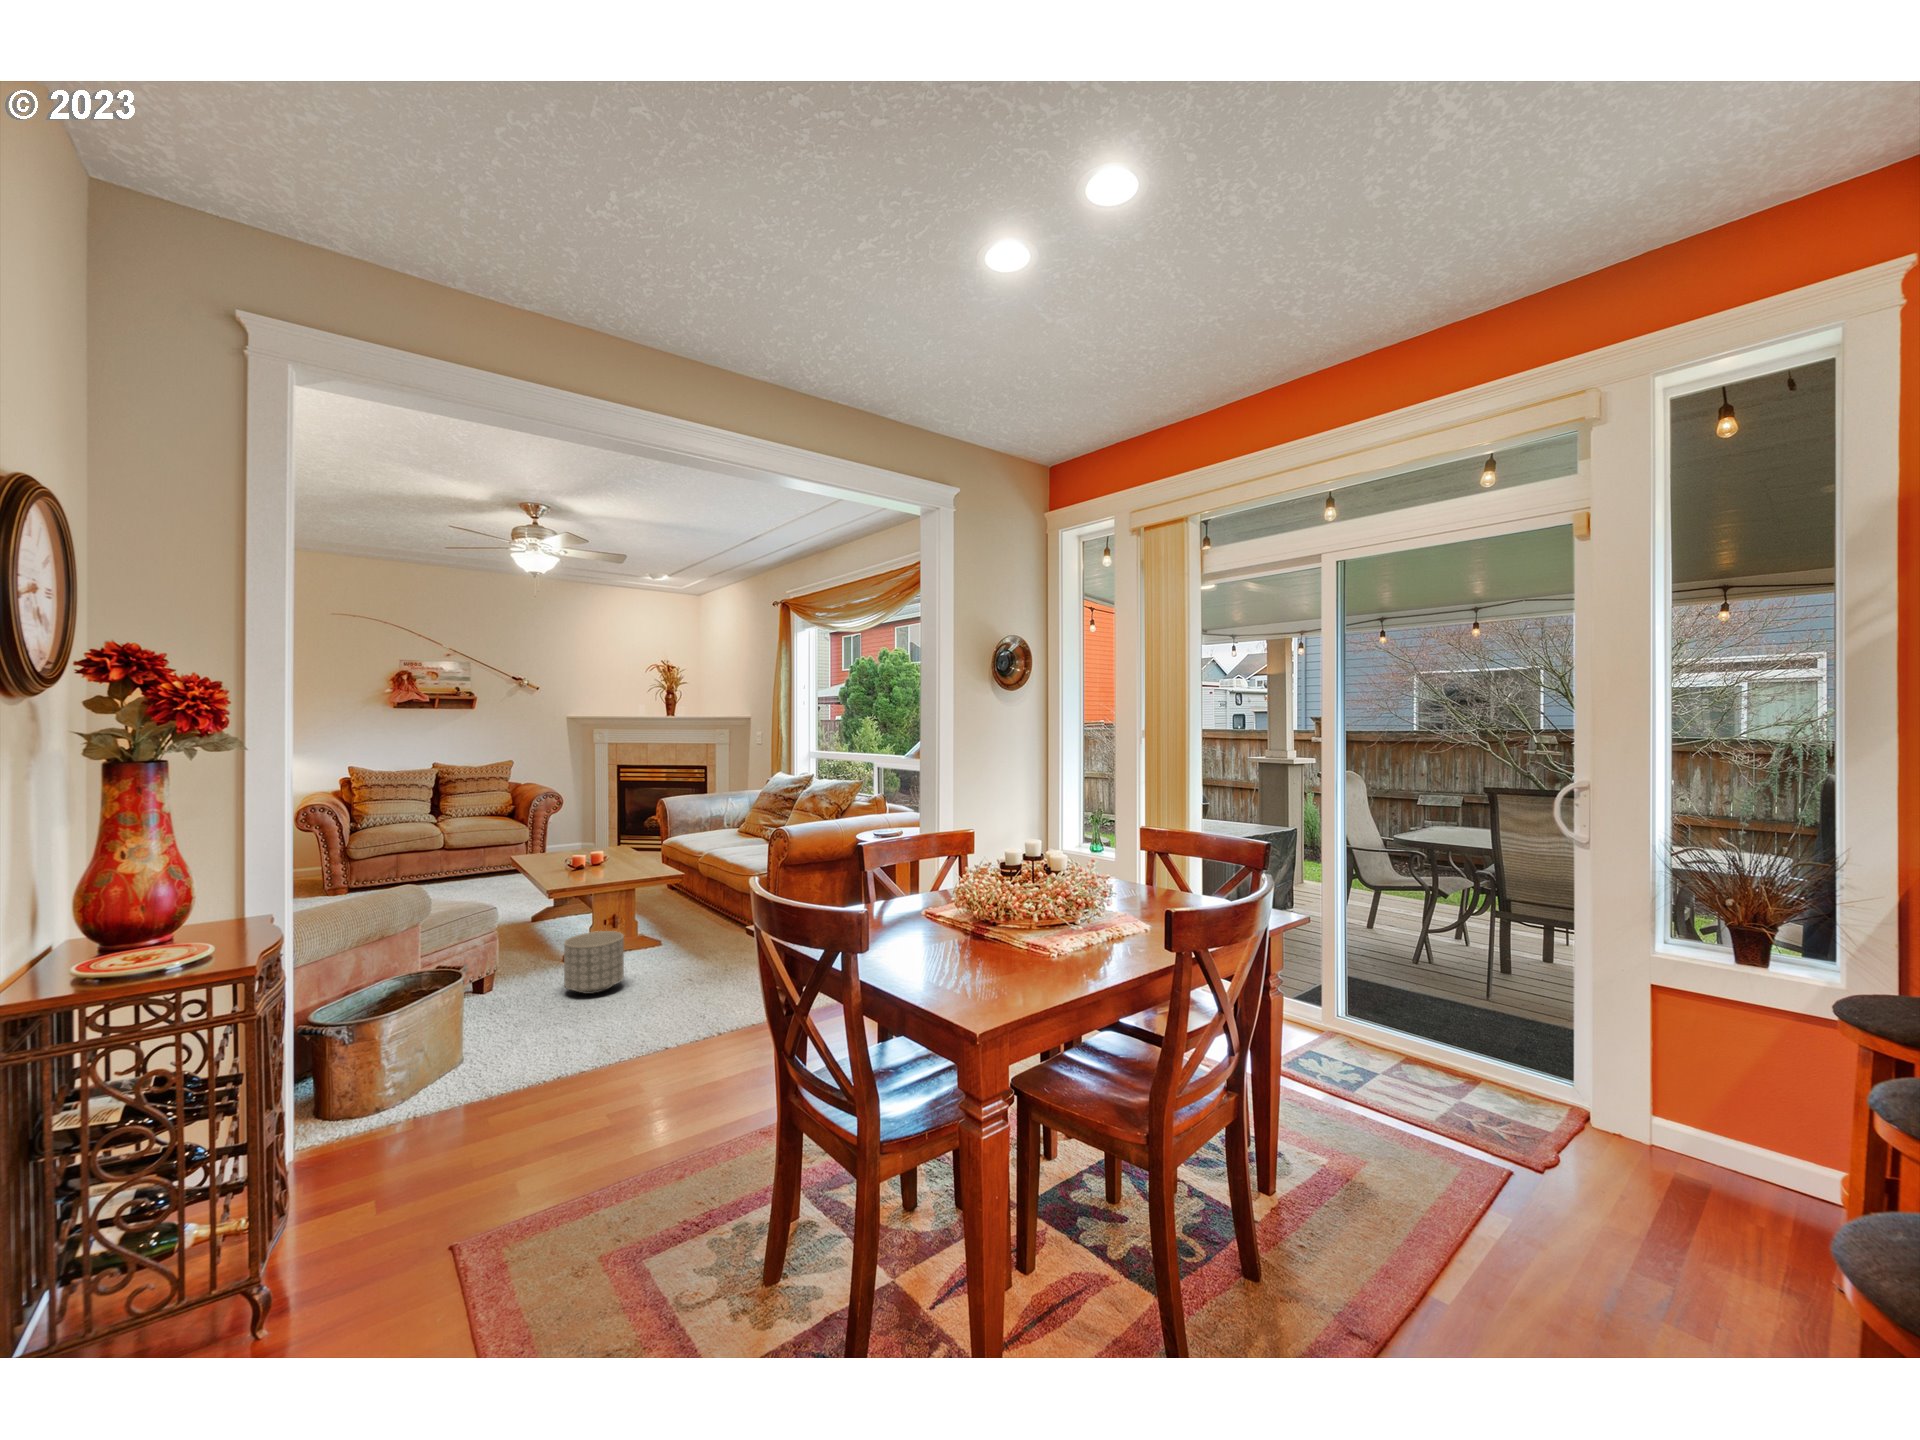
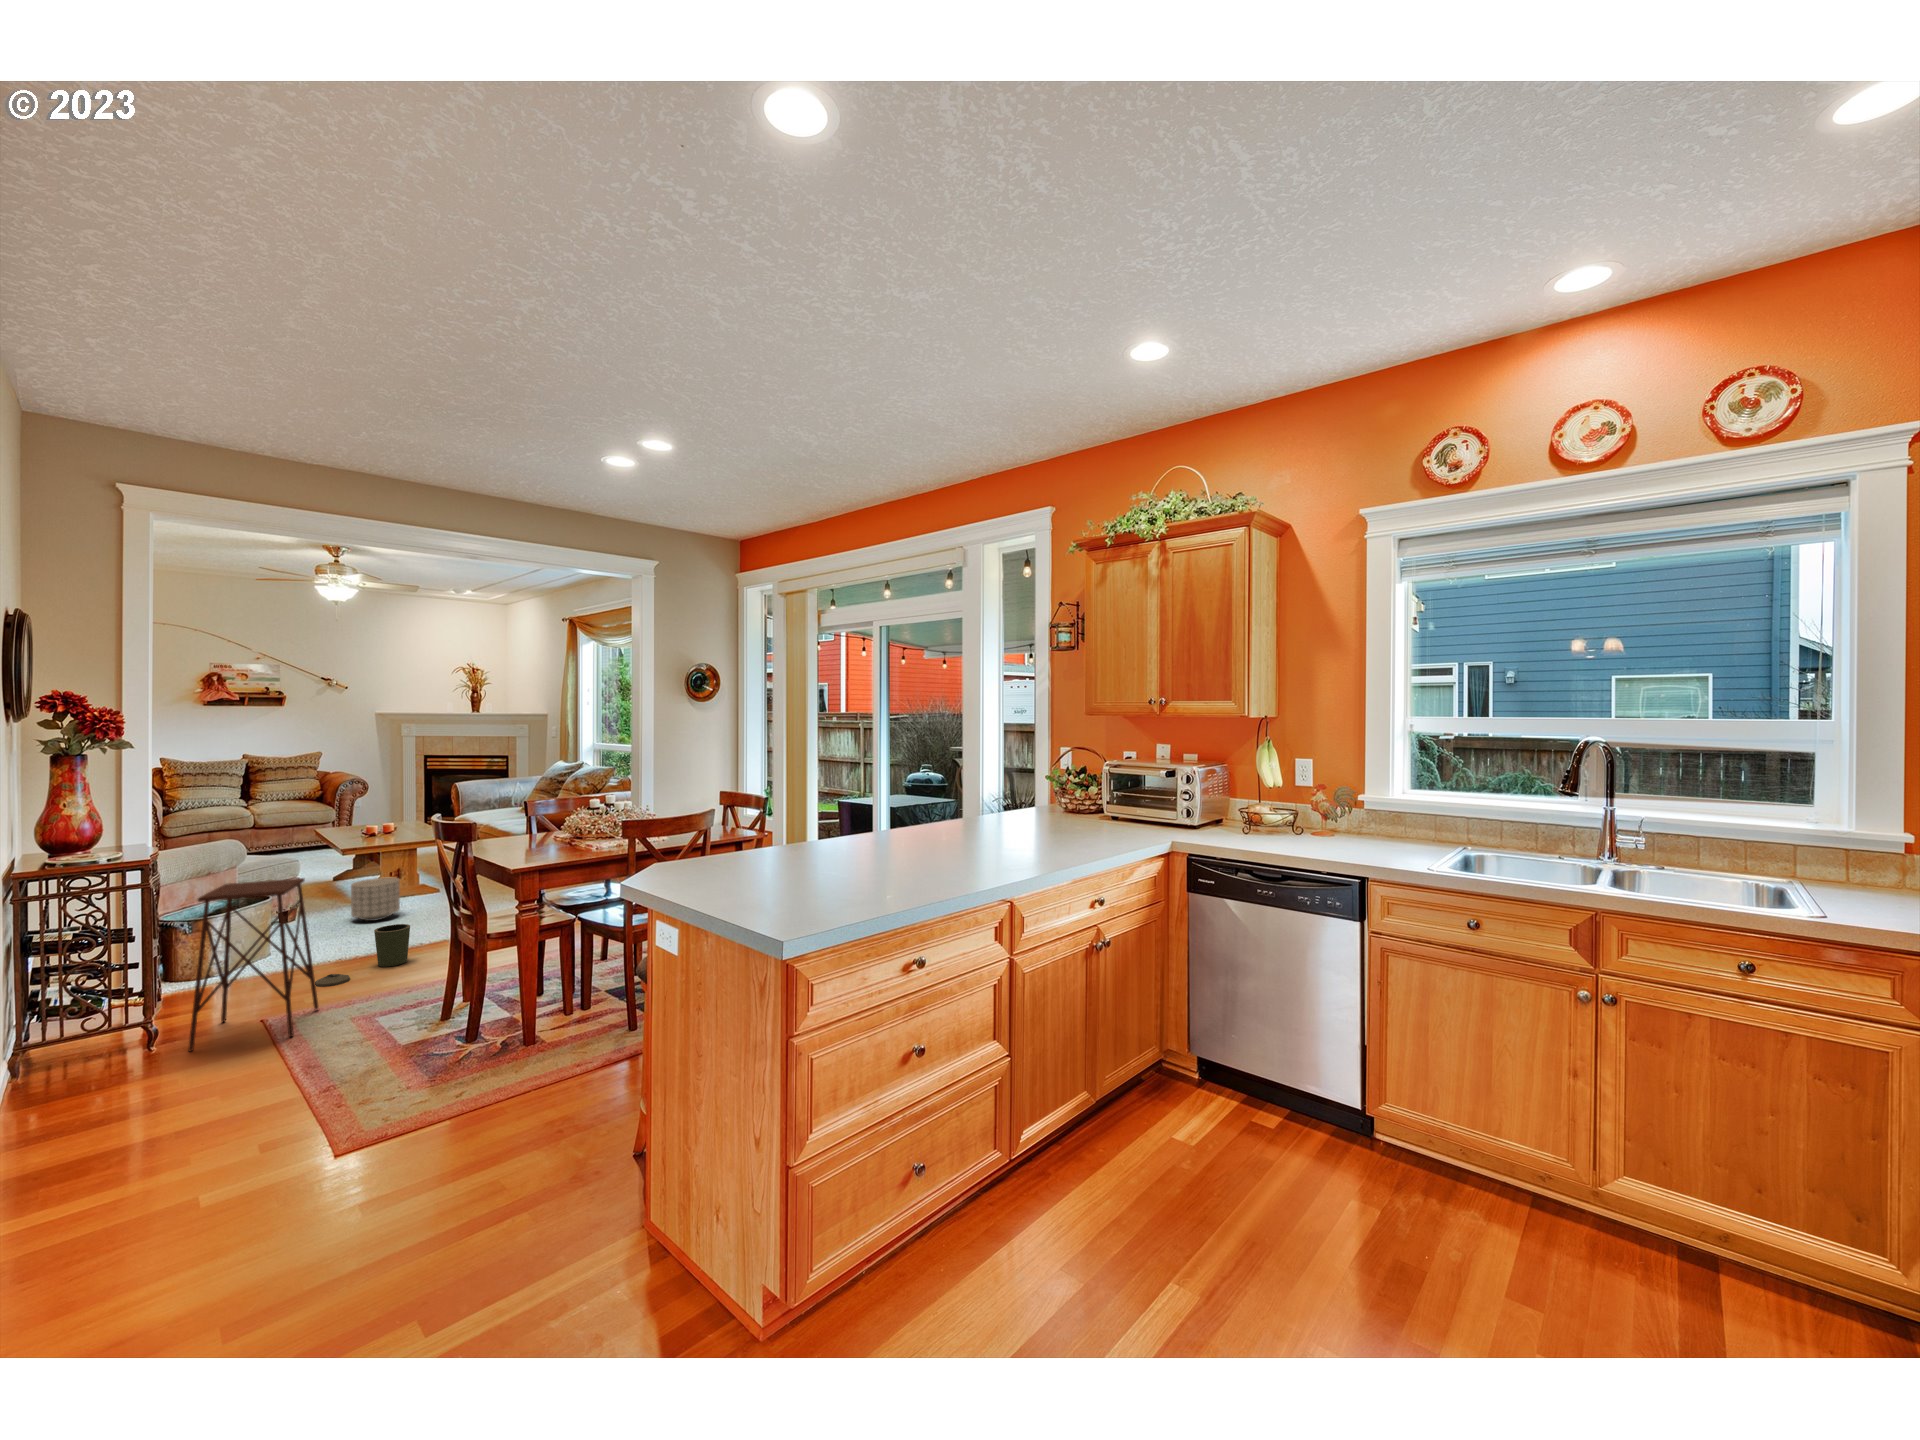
side table: none [324,984,547,1354] -> present [188,878,318,1051]
trash can: none [532,1026,663,1147] -> present [315,924,410,987]

